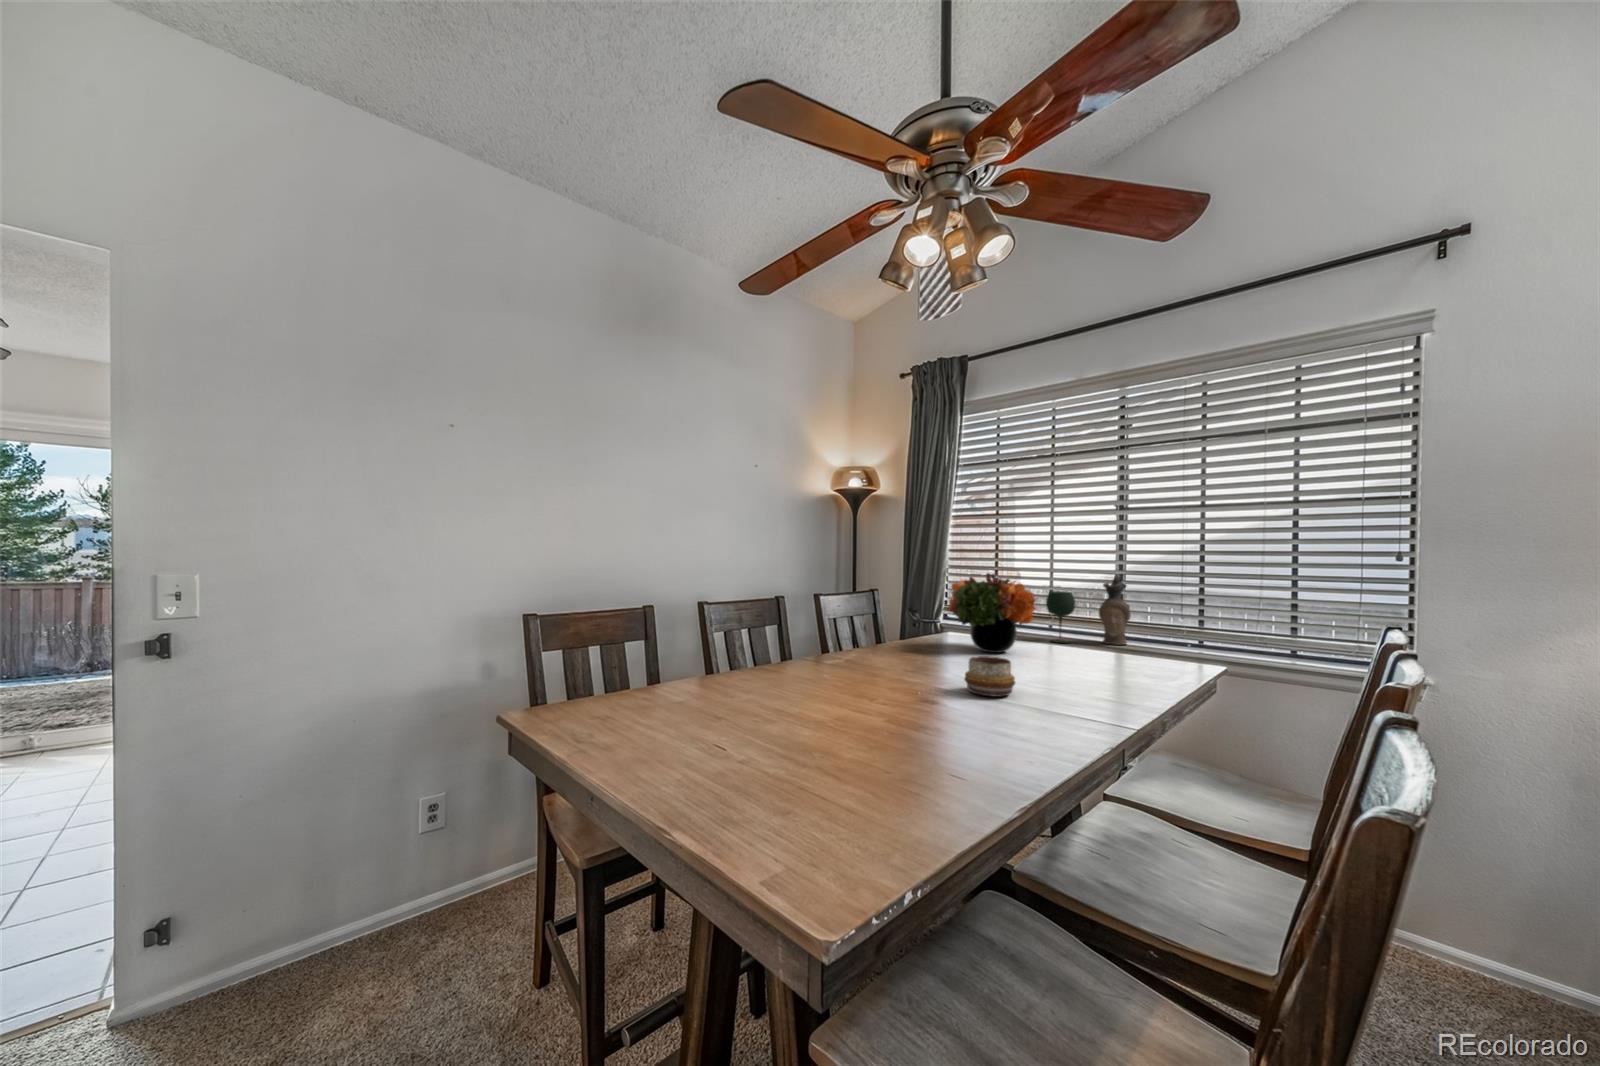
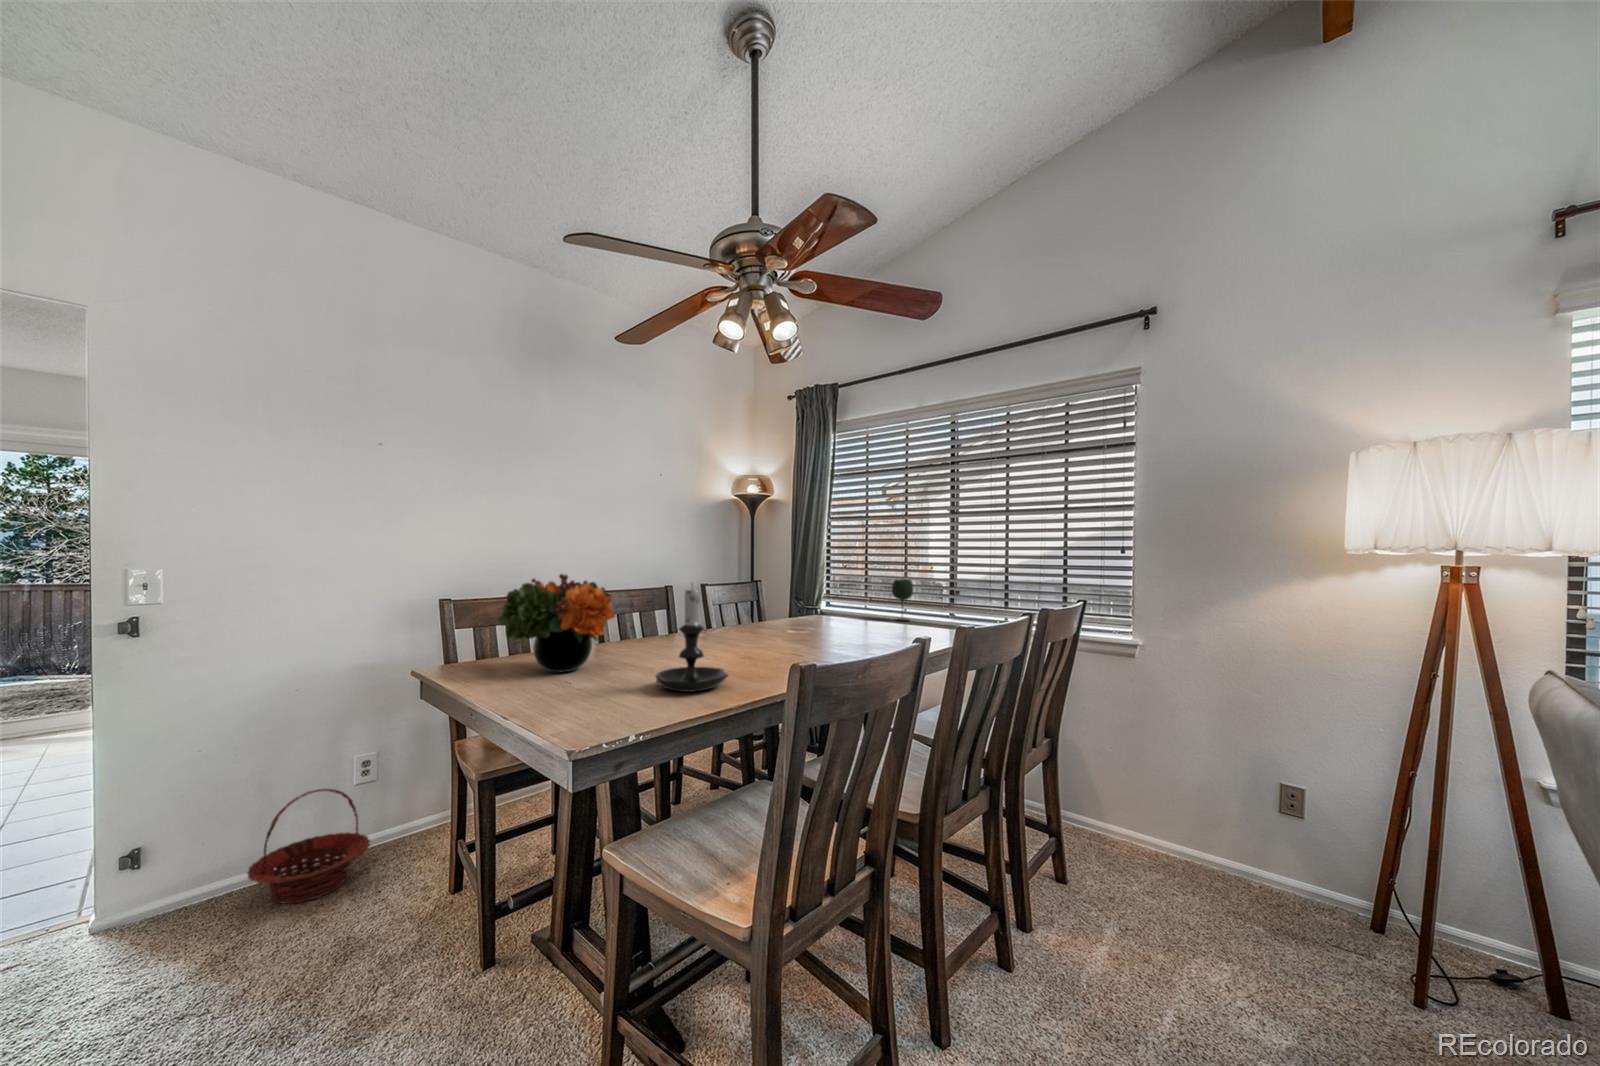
flower arrangement: present [948,573,1037,653] -> present [498,574,616,672]
ceramic pitcher: present [1099,574,1130,645] -> none [931,565,955,621]
candle holder: none [830,605,937,766] -> present [655,589,728,692]
decorative bowl: present [965,656,1015,697] -> none [789,626,825,654]
basket: none [292,846,439,995] -> present [247,789,370,904]

